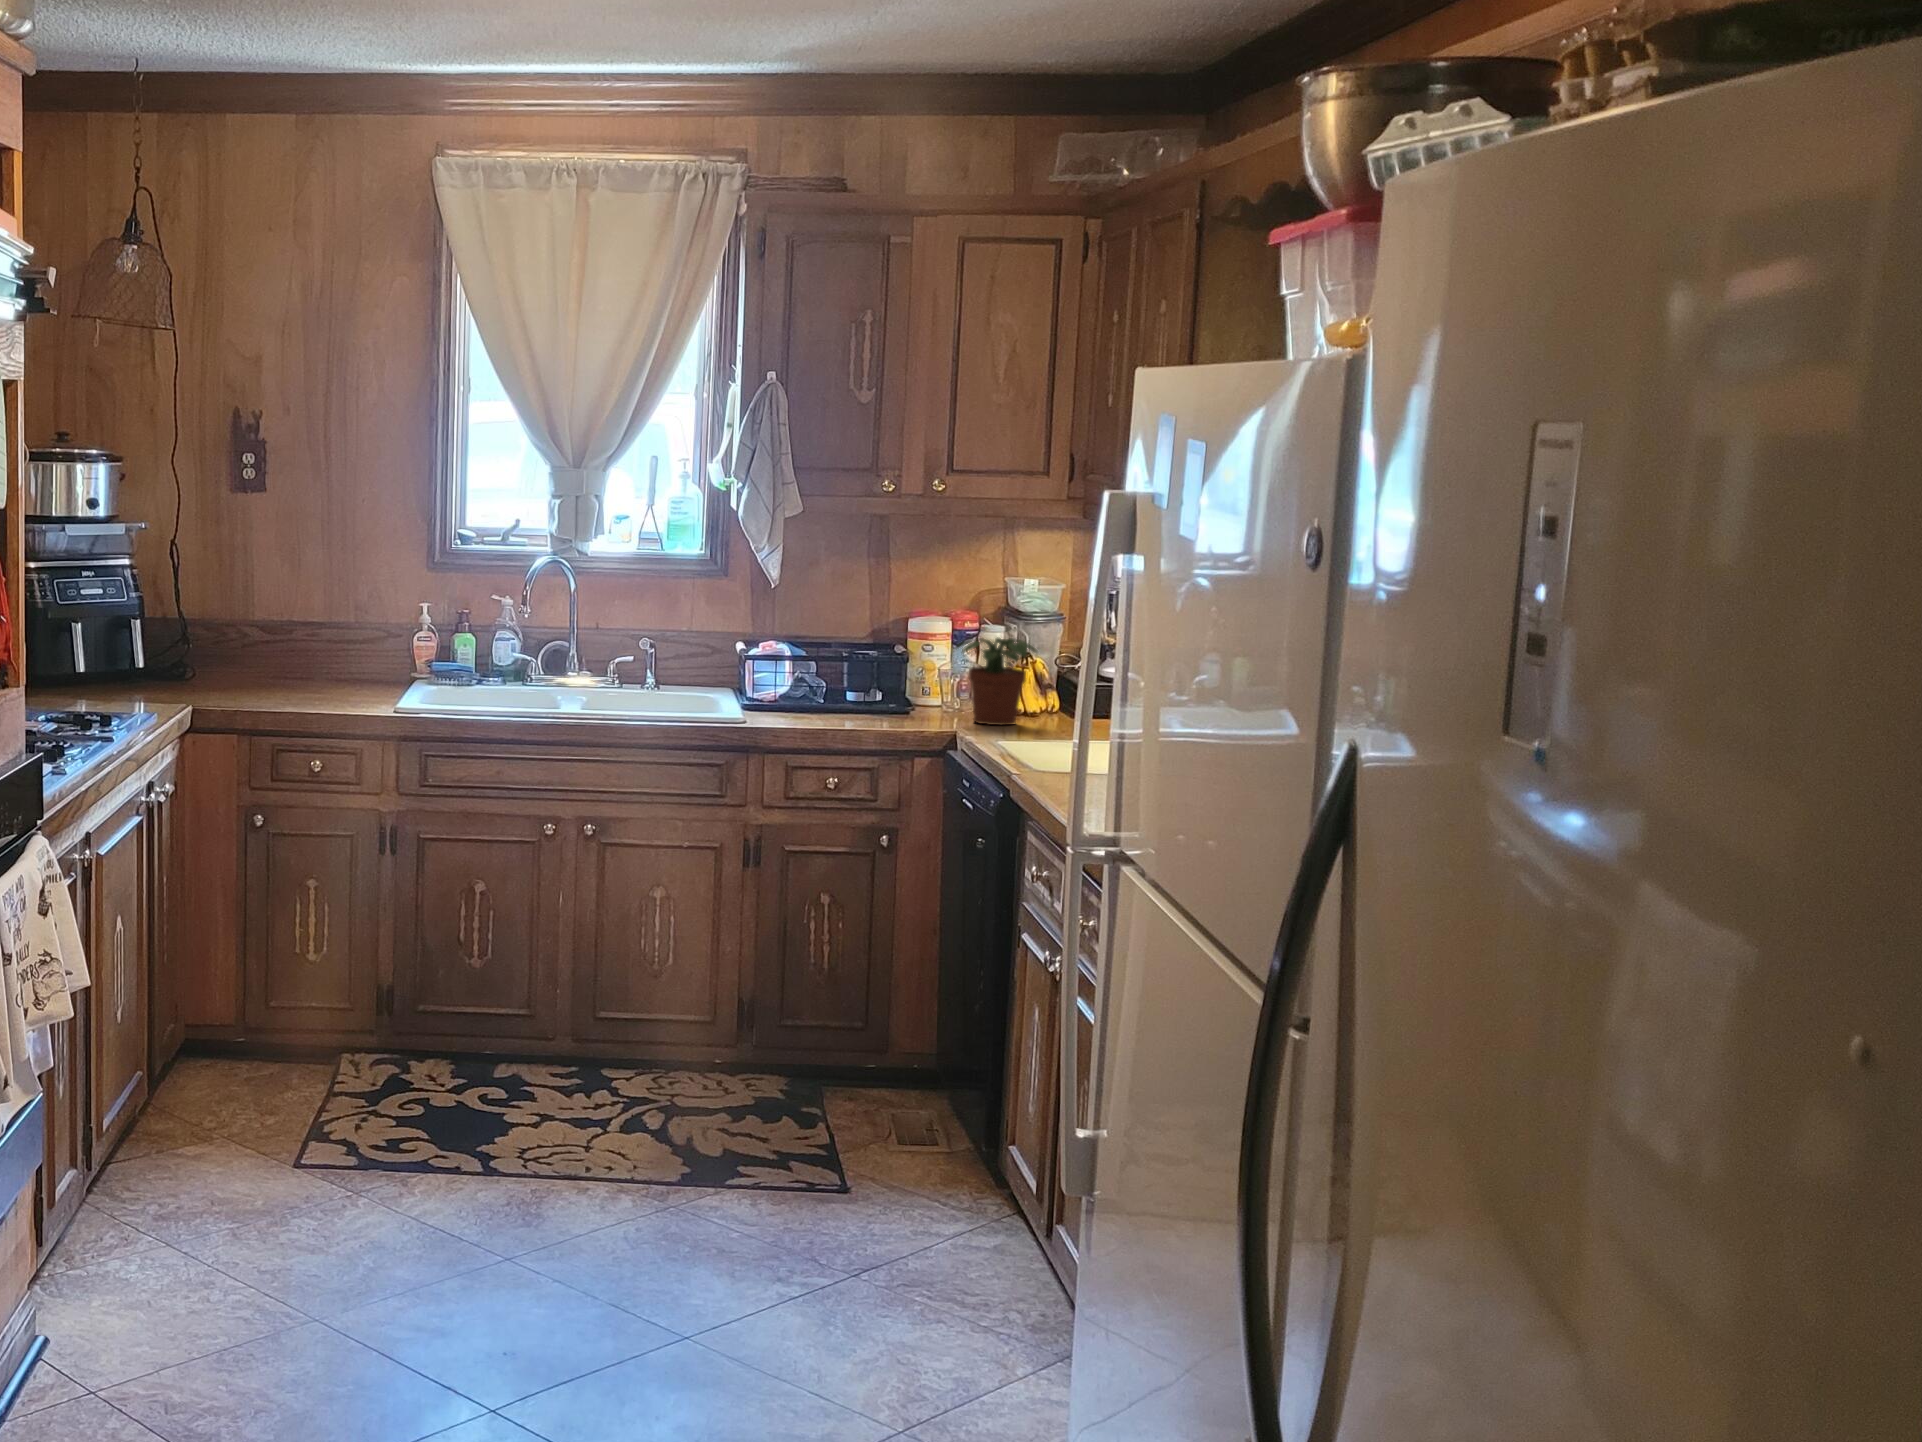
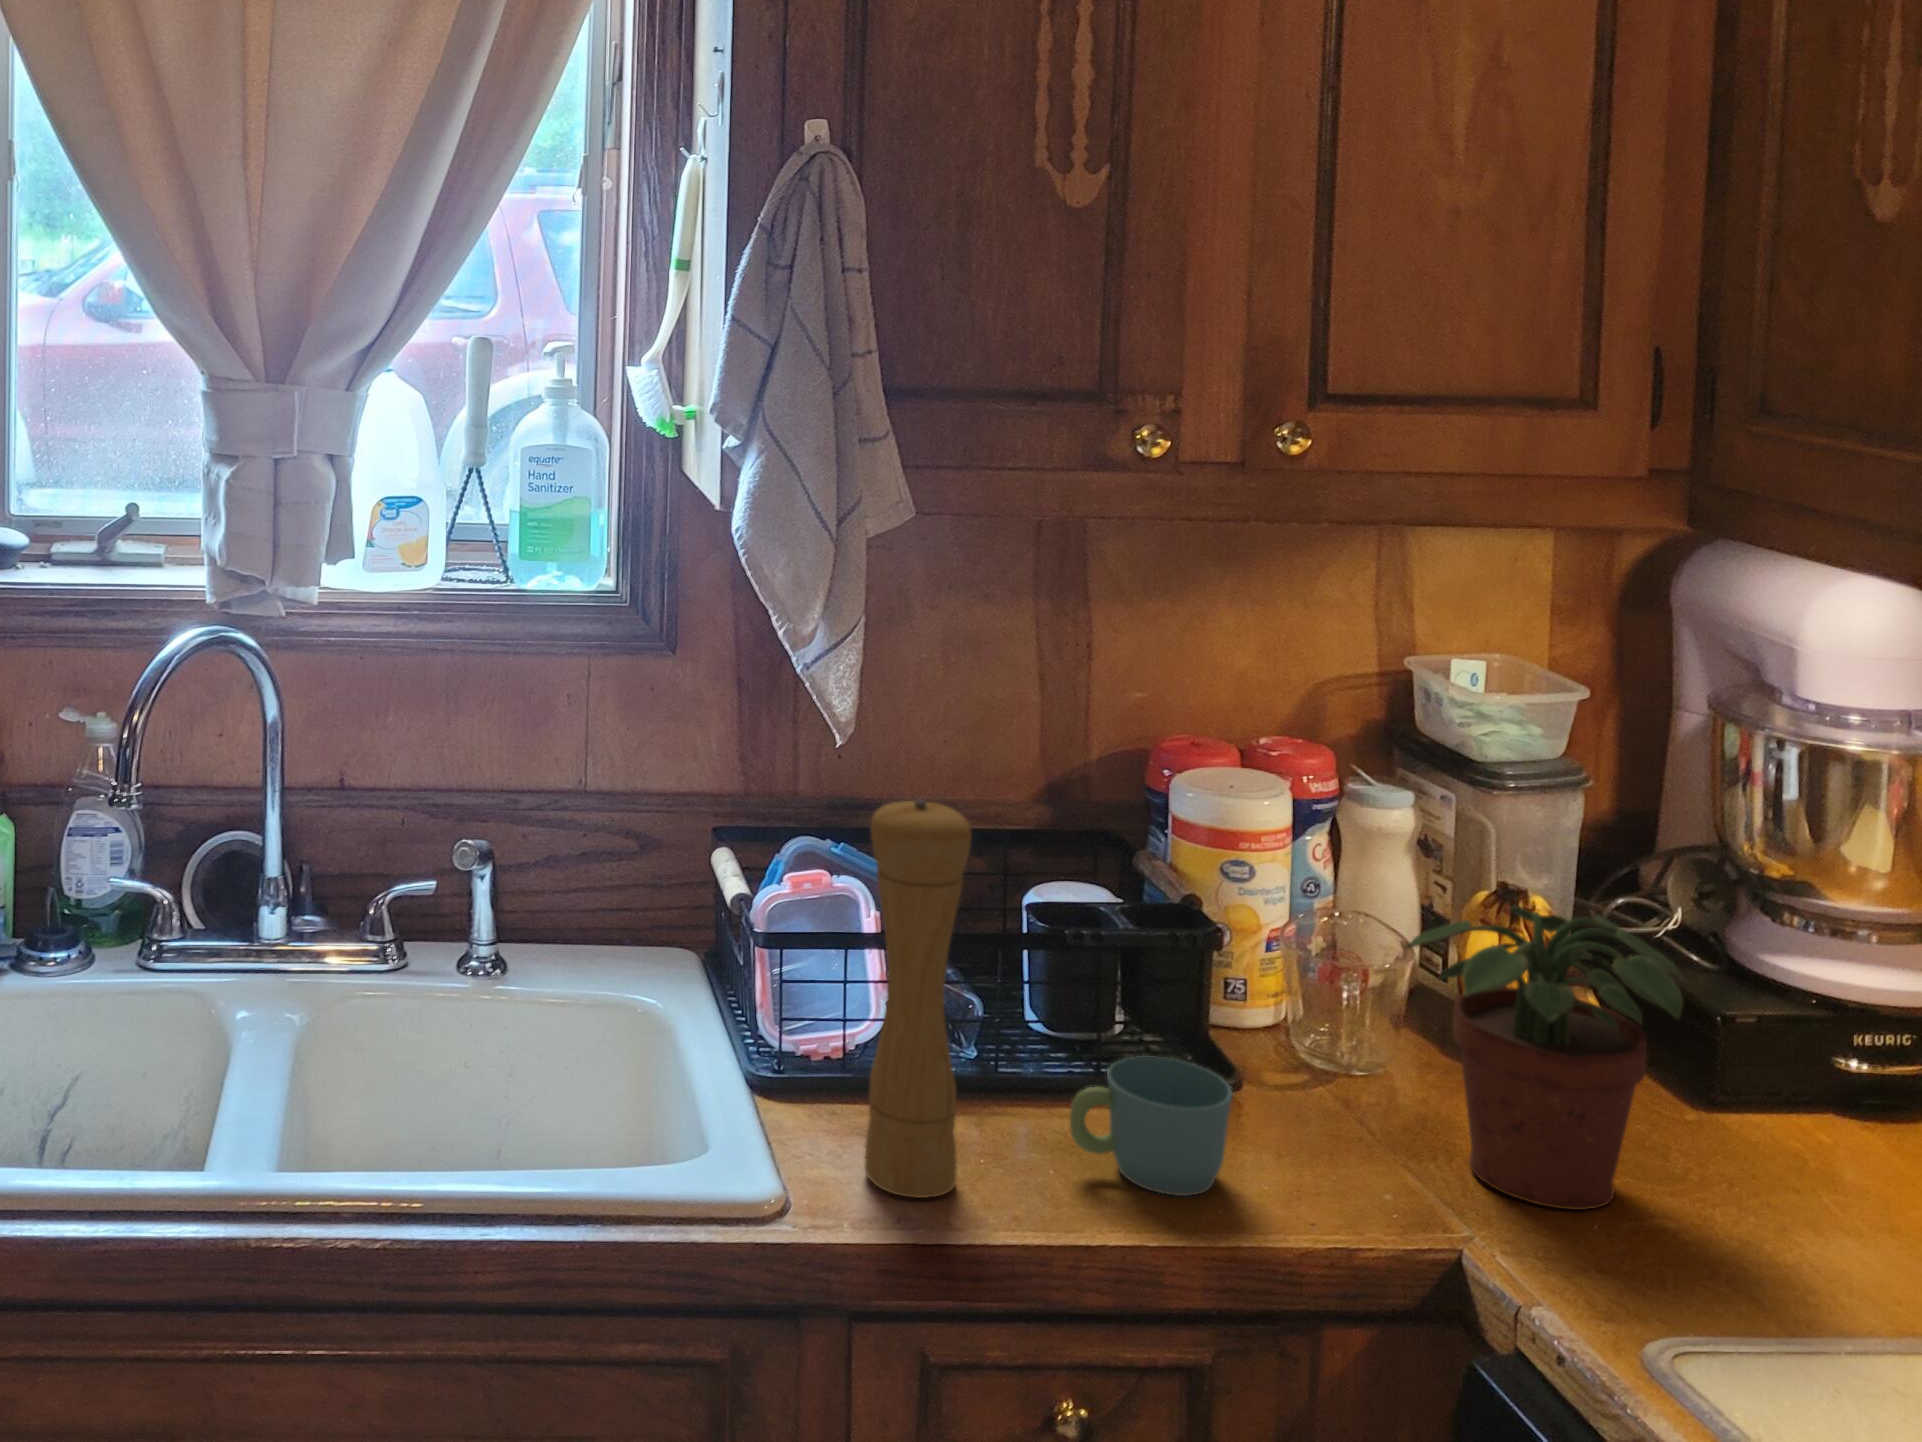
pepper mill: none [772,595,807,721] -> present [865,800,971,1198]
mug: none [841,687,893,723] -> present [1070,1057,1232,1196]

